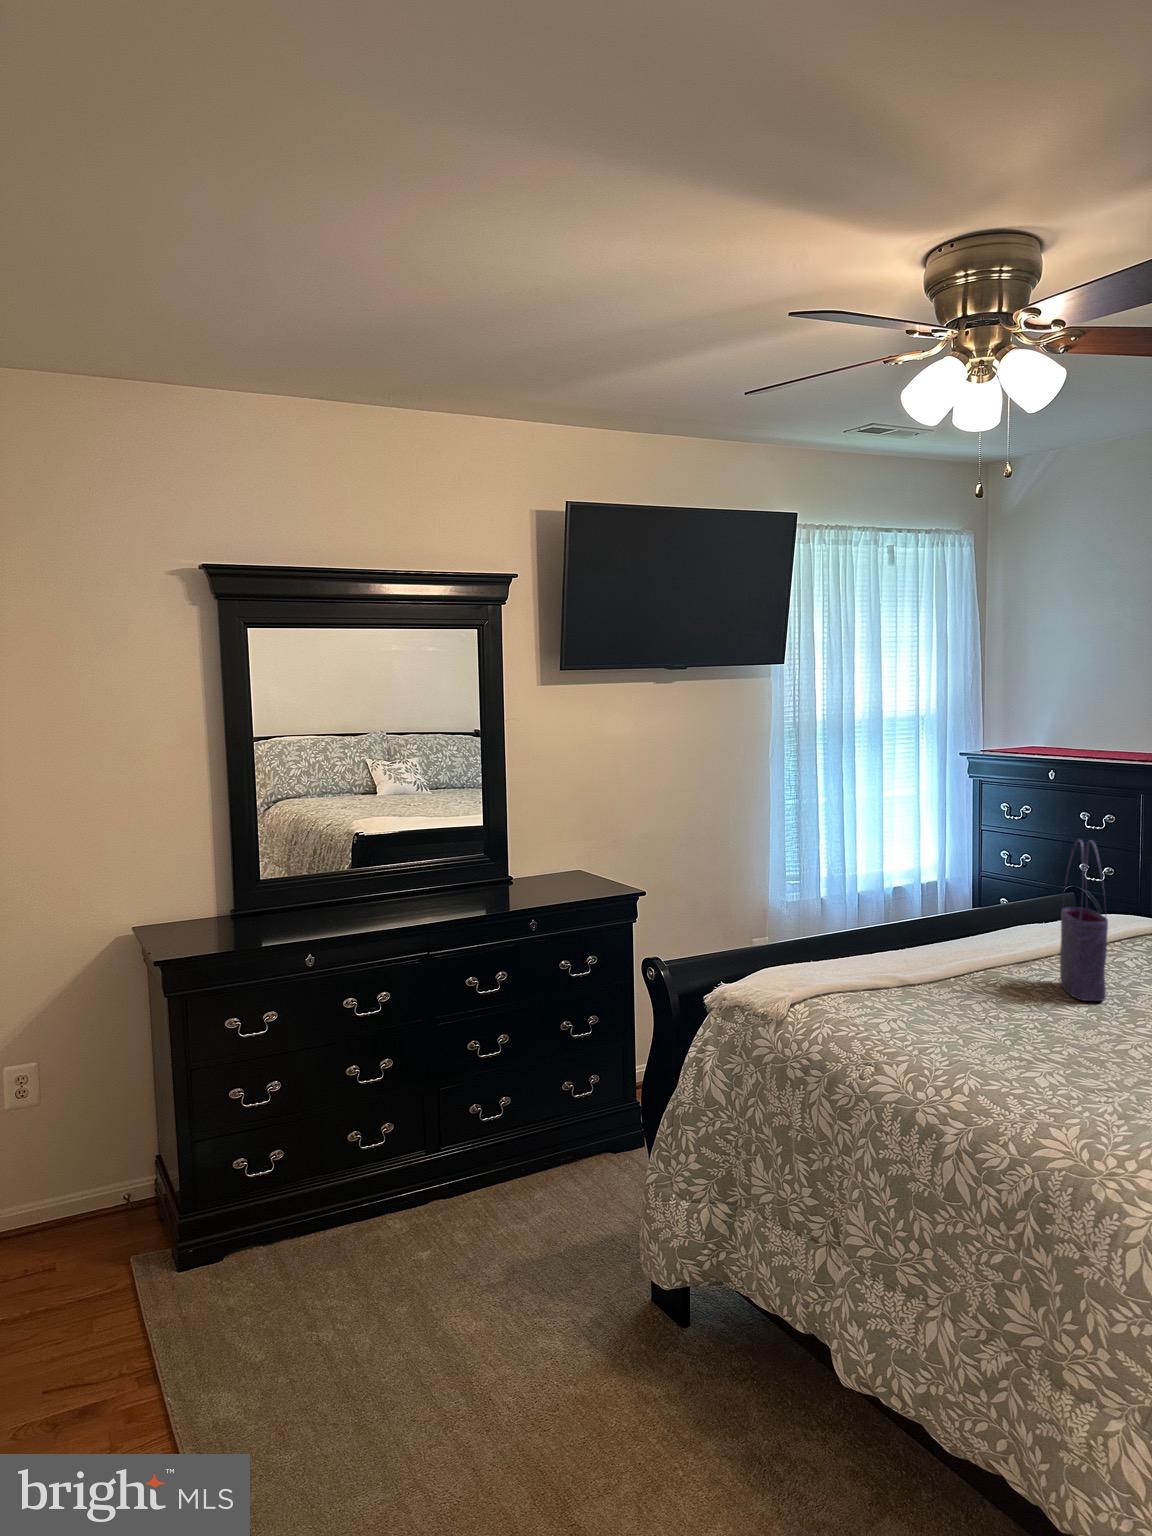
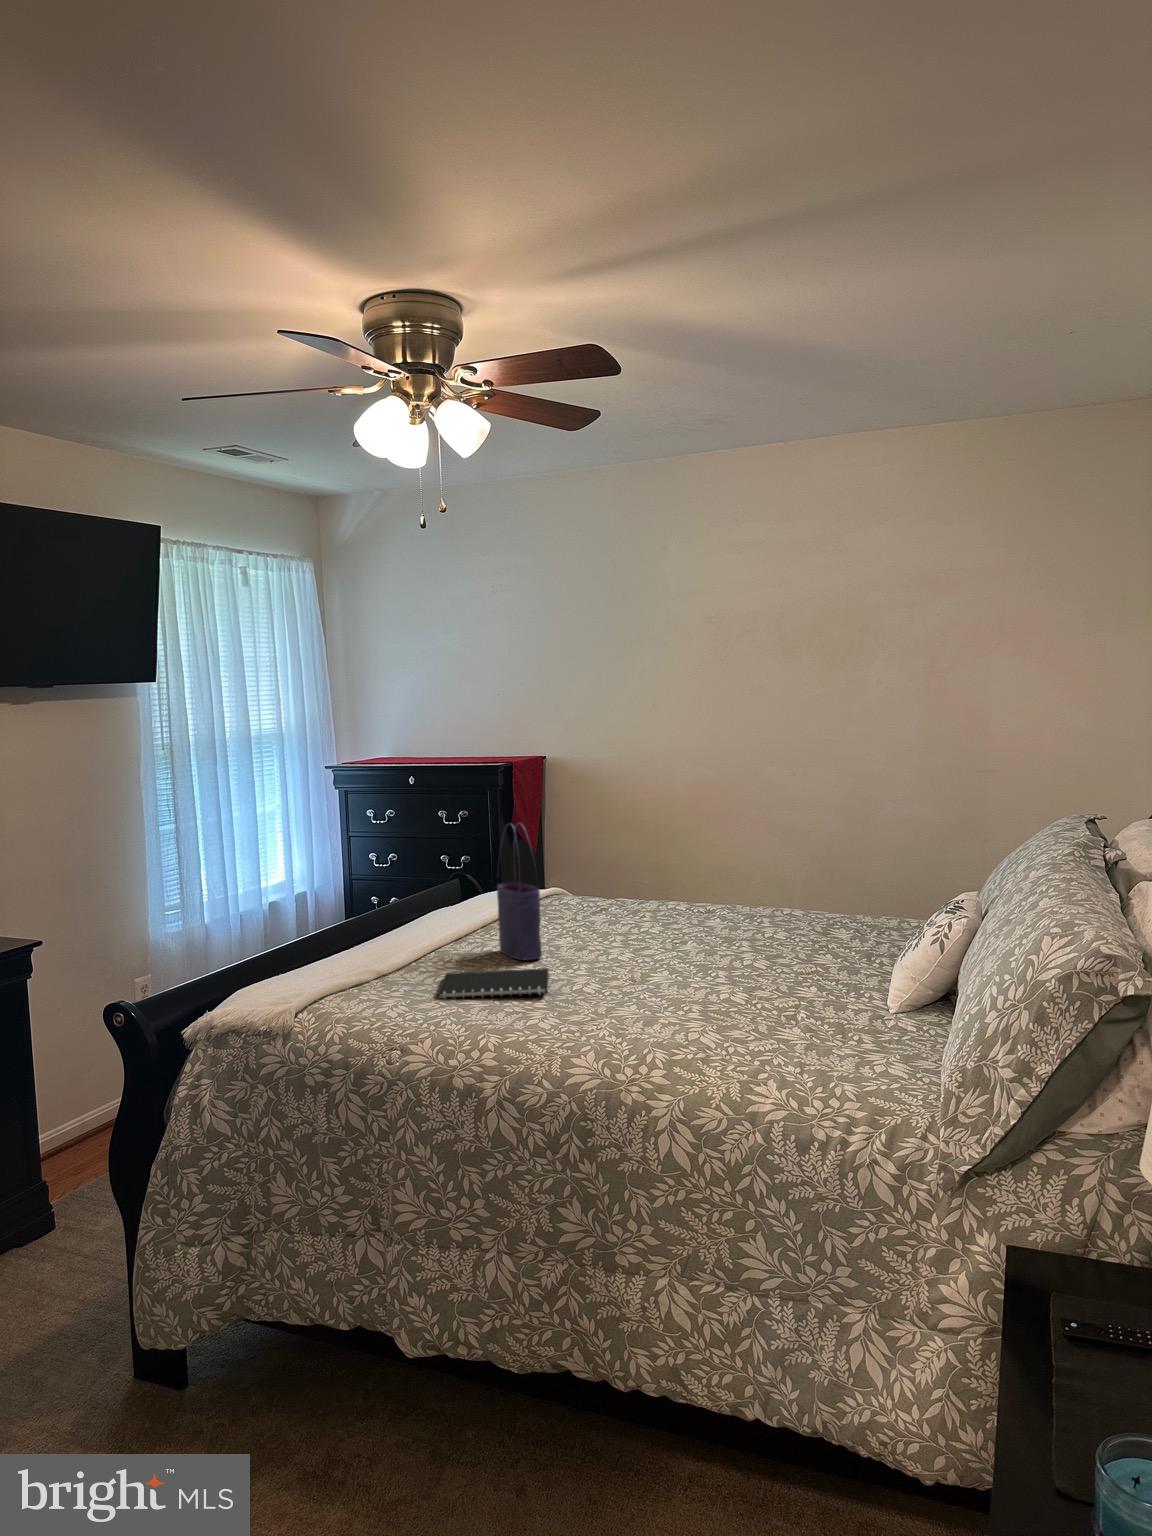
notebook: none [948,996,1096,1044] -> present [438,968,549,999]

